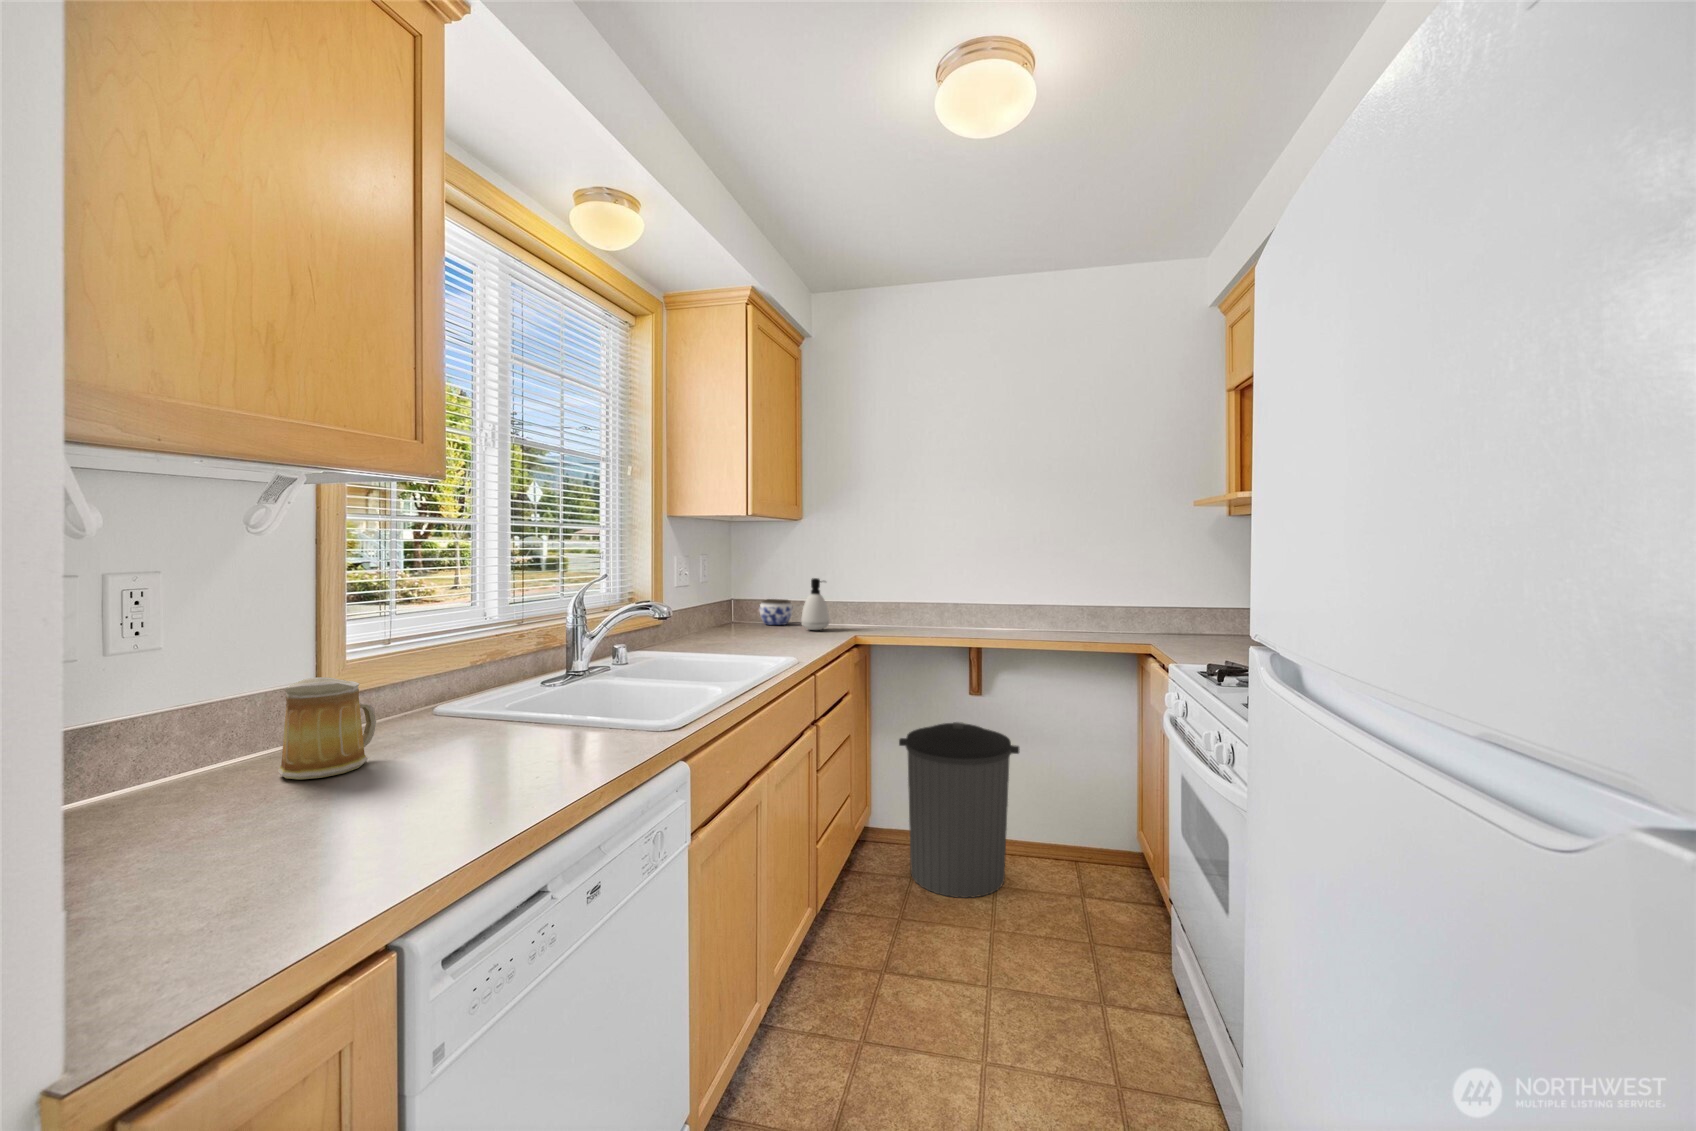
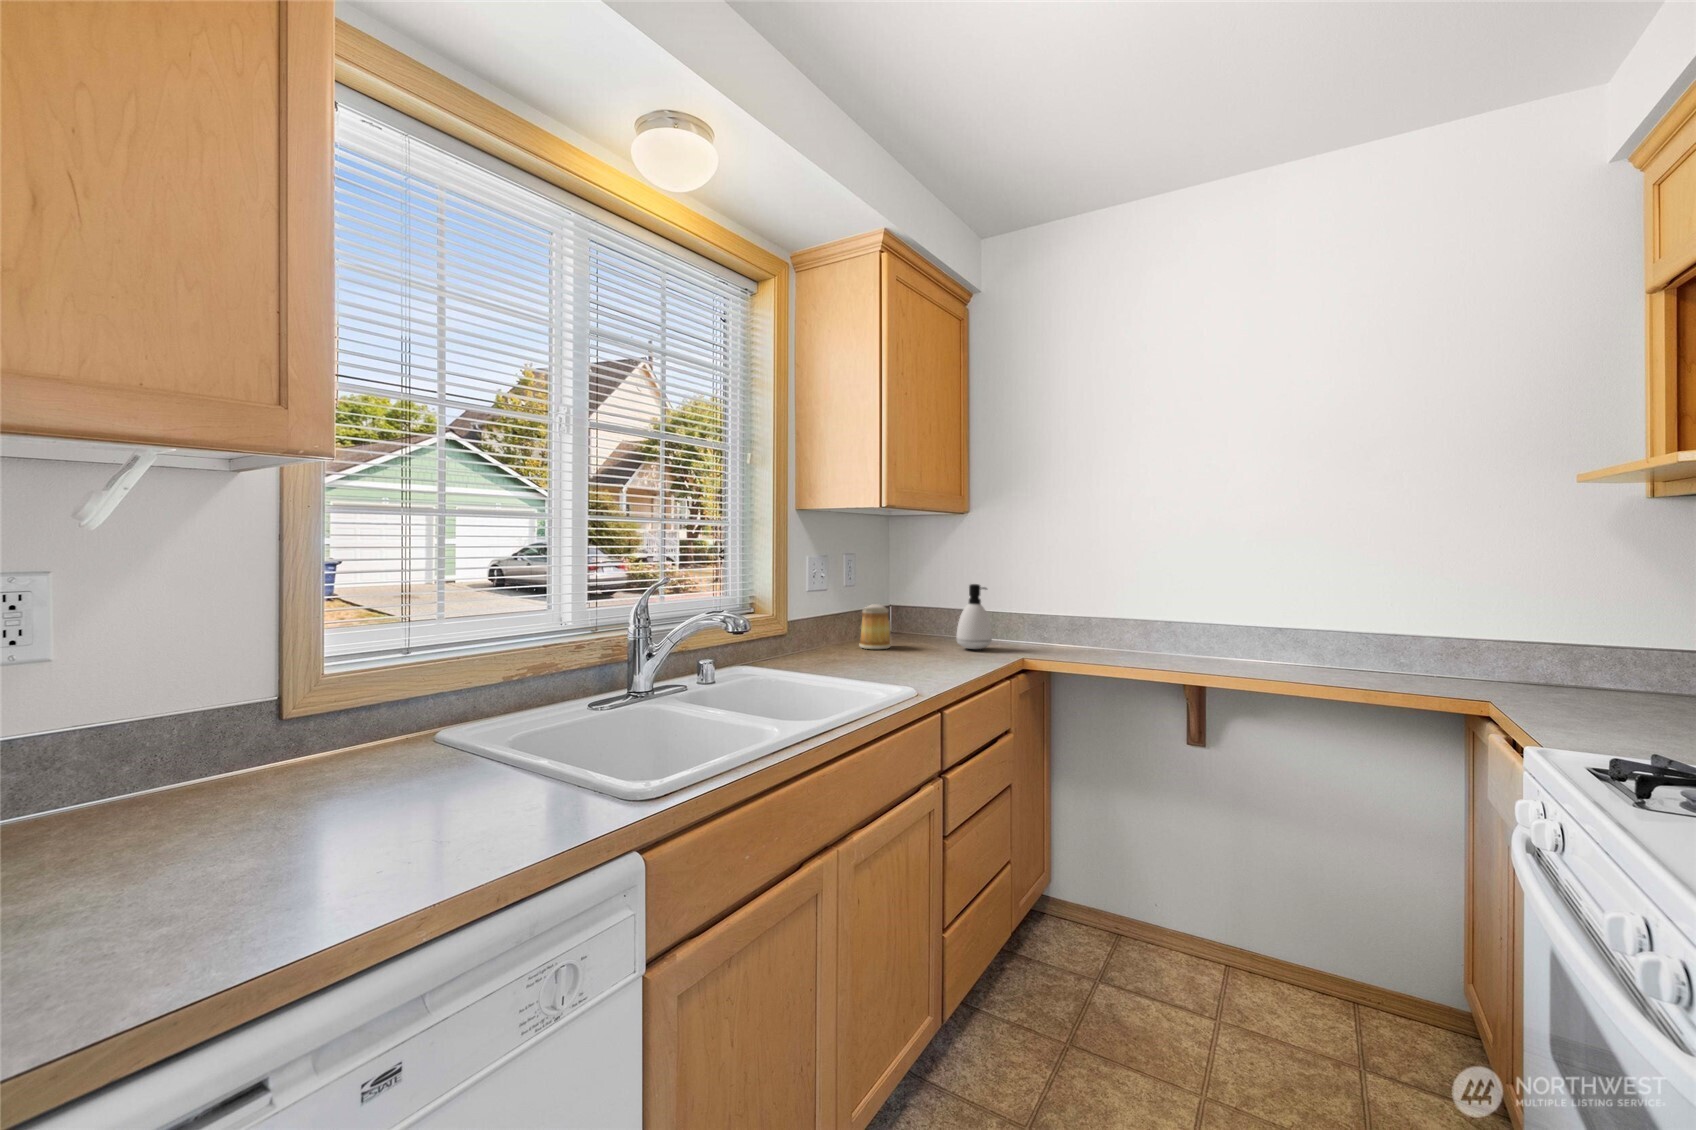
jar: present [759,599,793,625] -> none [912,608,952,640]
mug: present [278,677,376,780] -> present [859,604,891,649]
trash can: present [899,722,1020,898] -> none [1078,786,1257,1040]

